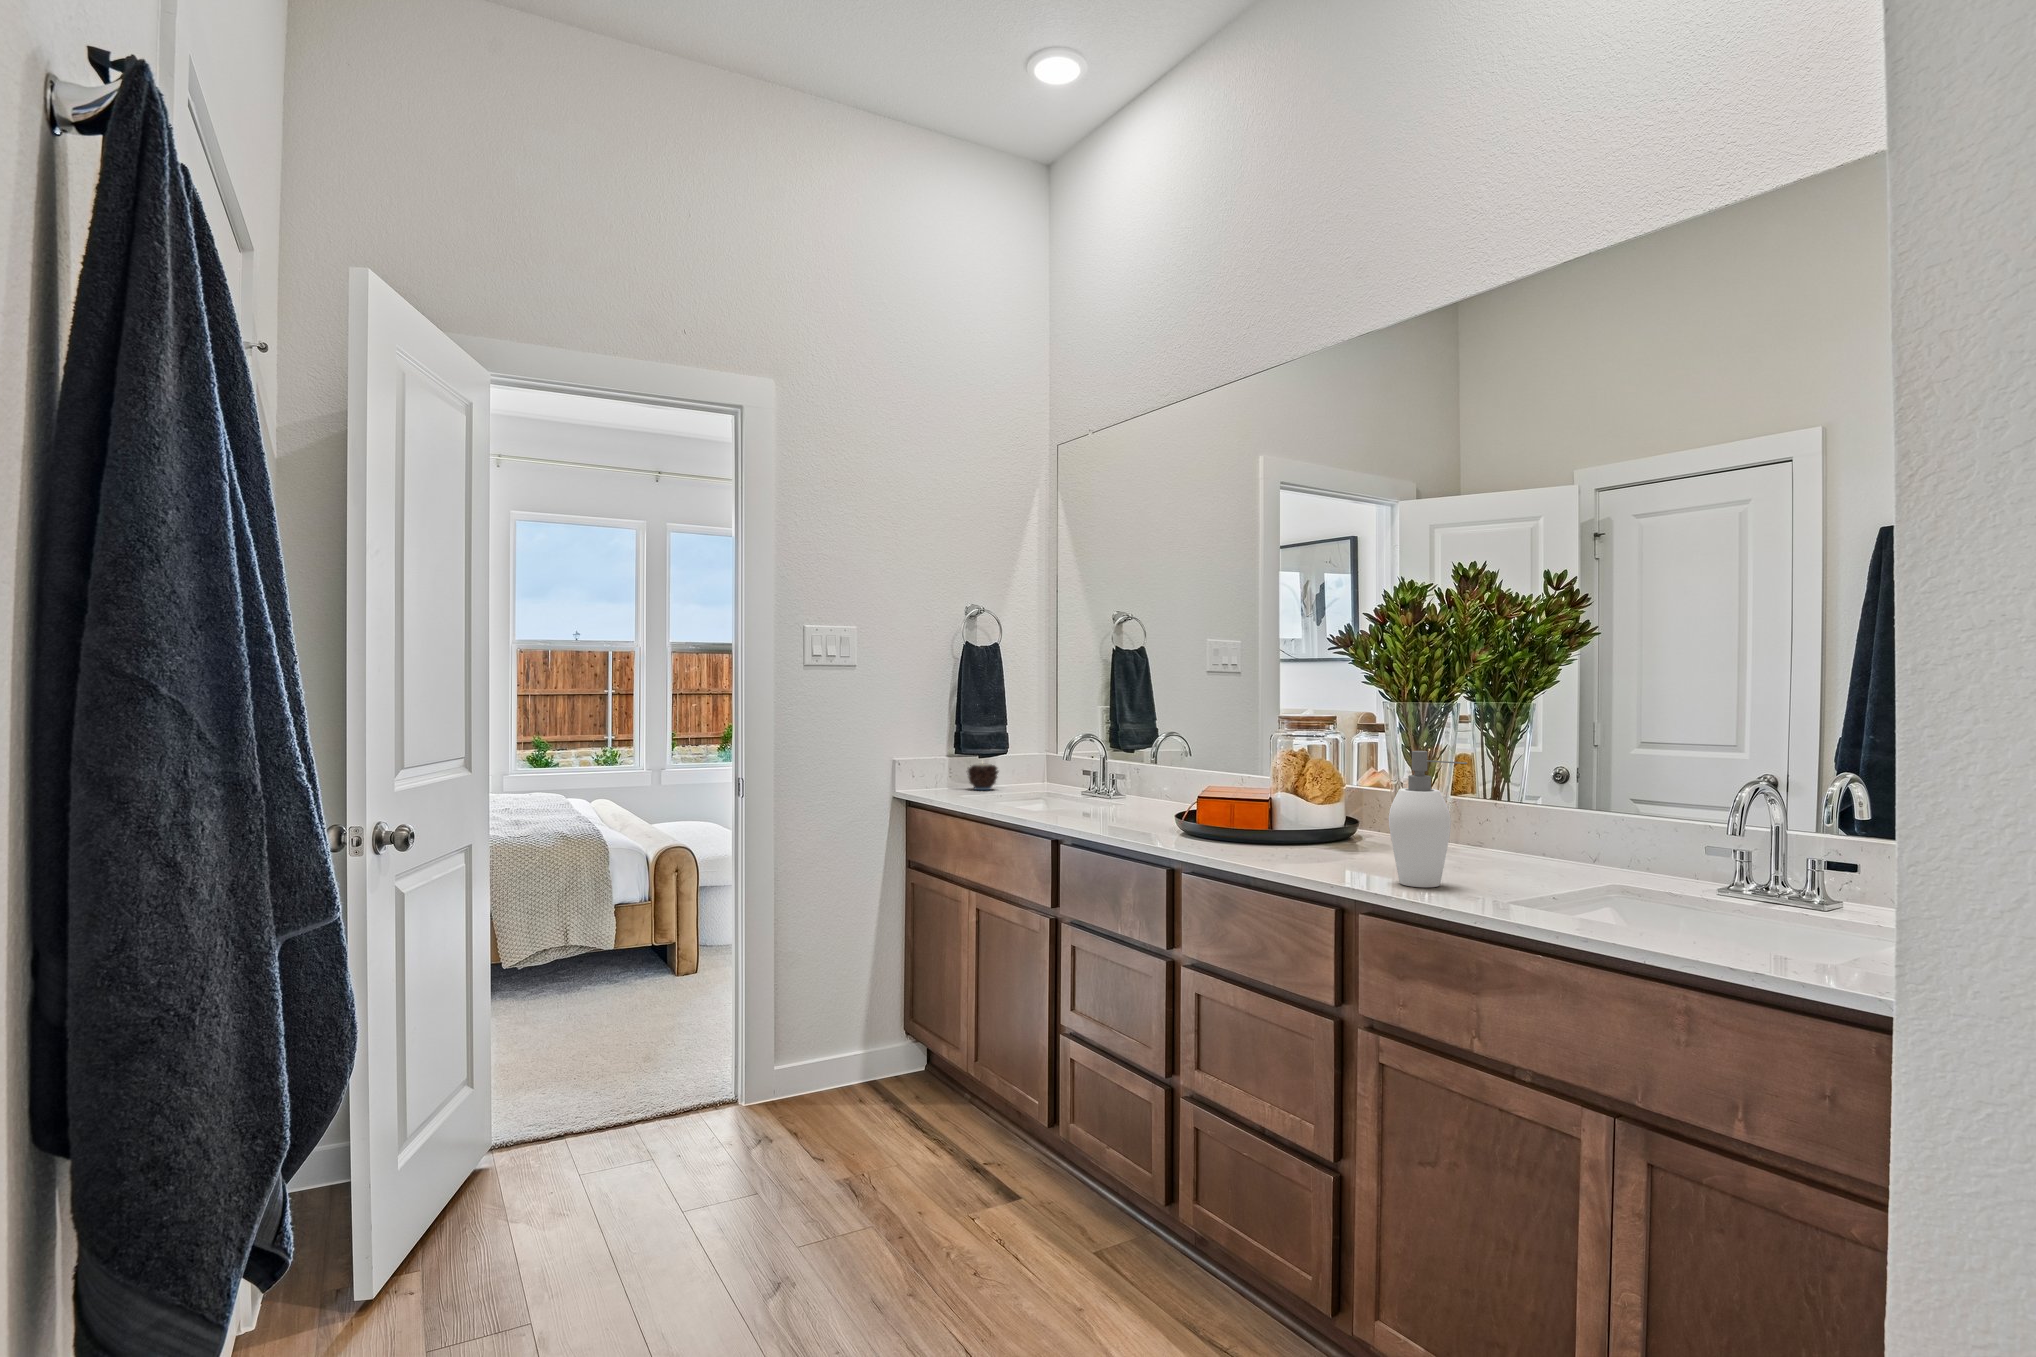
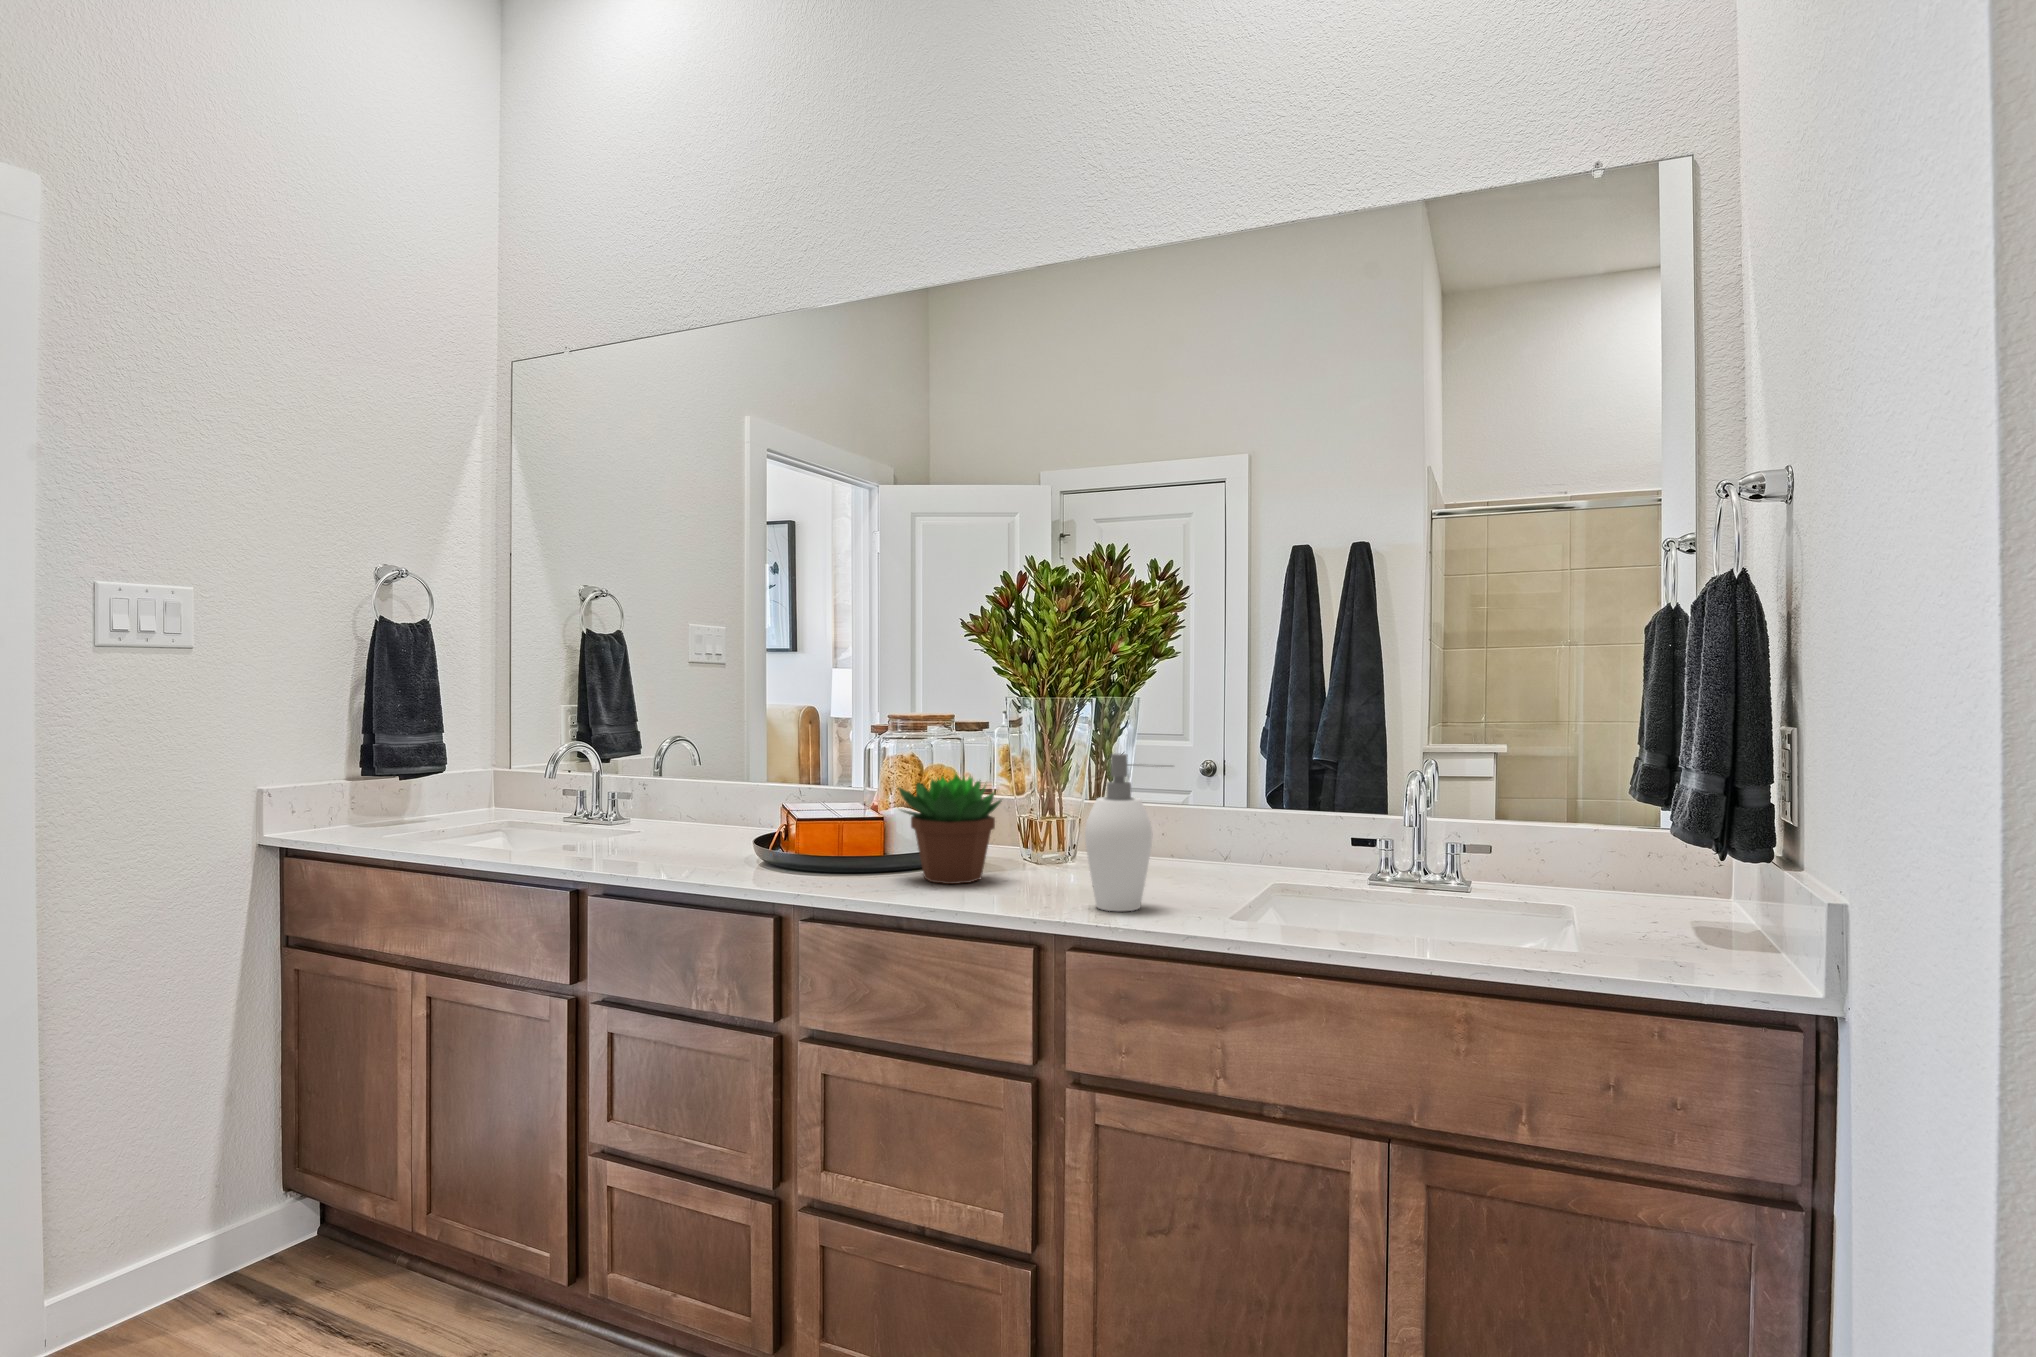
candle: present [968,764,999,790] -> none [379,781,432,825]
succulent plant: none [1266,764,1353,856] -> present [899,774,1001,884]

